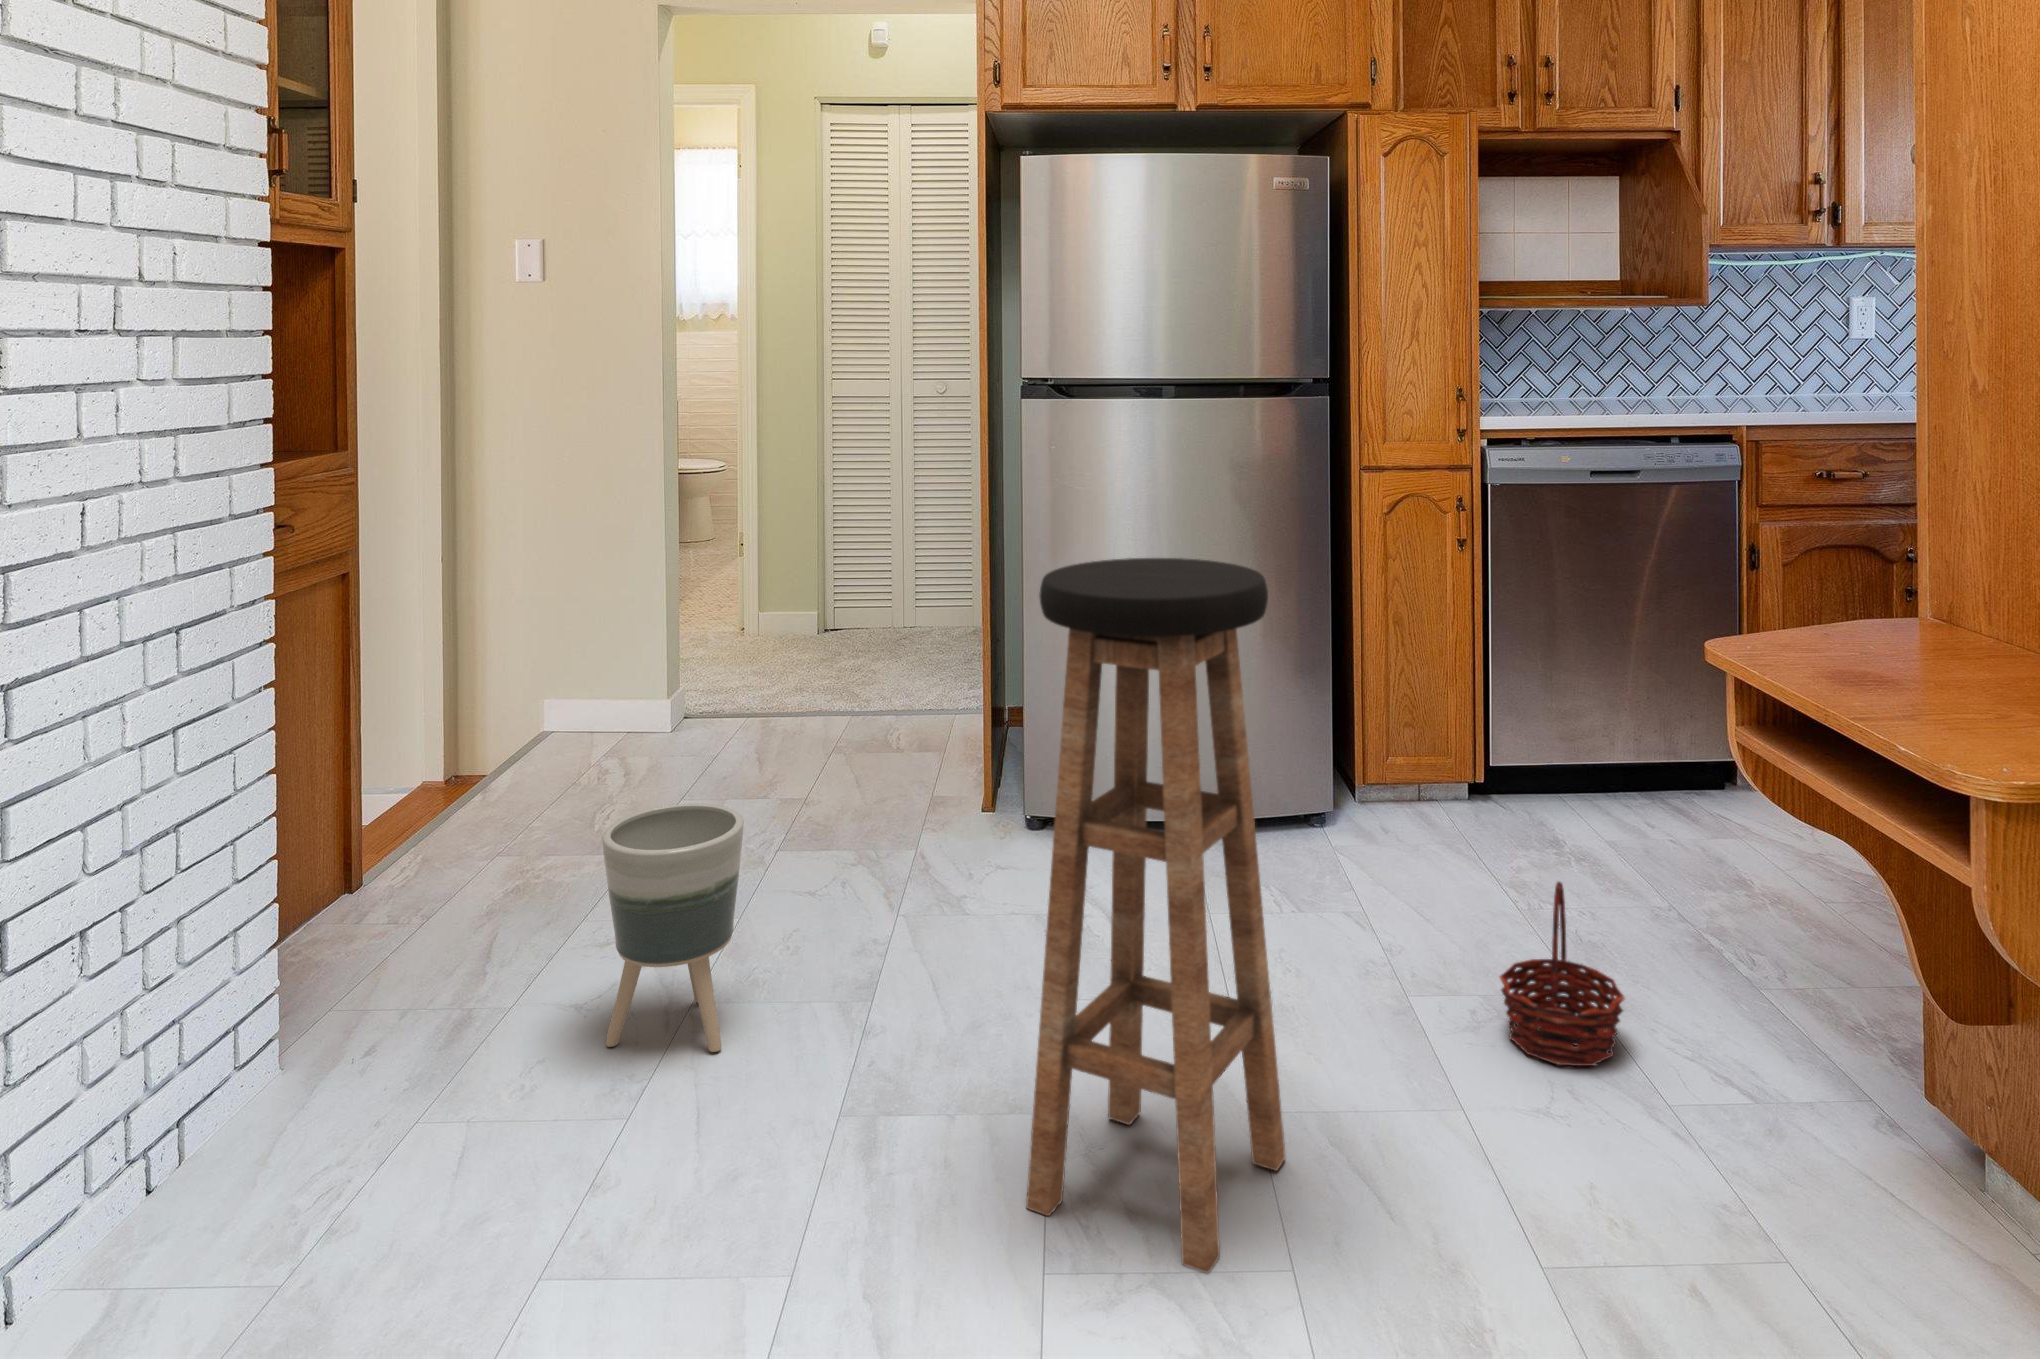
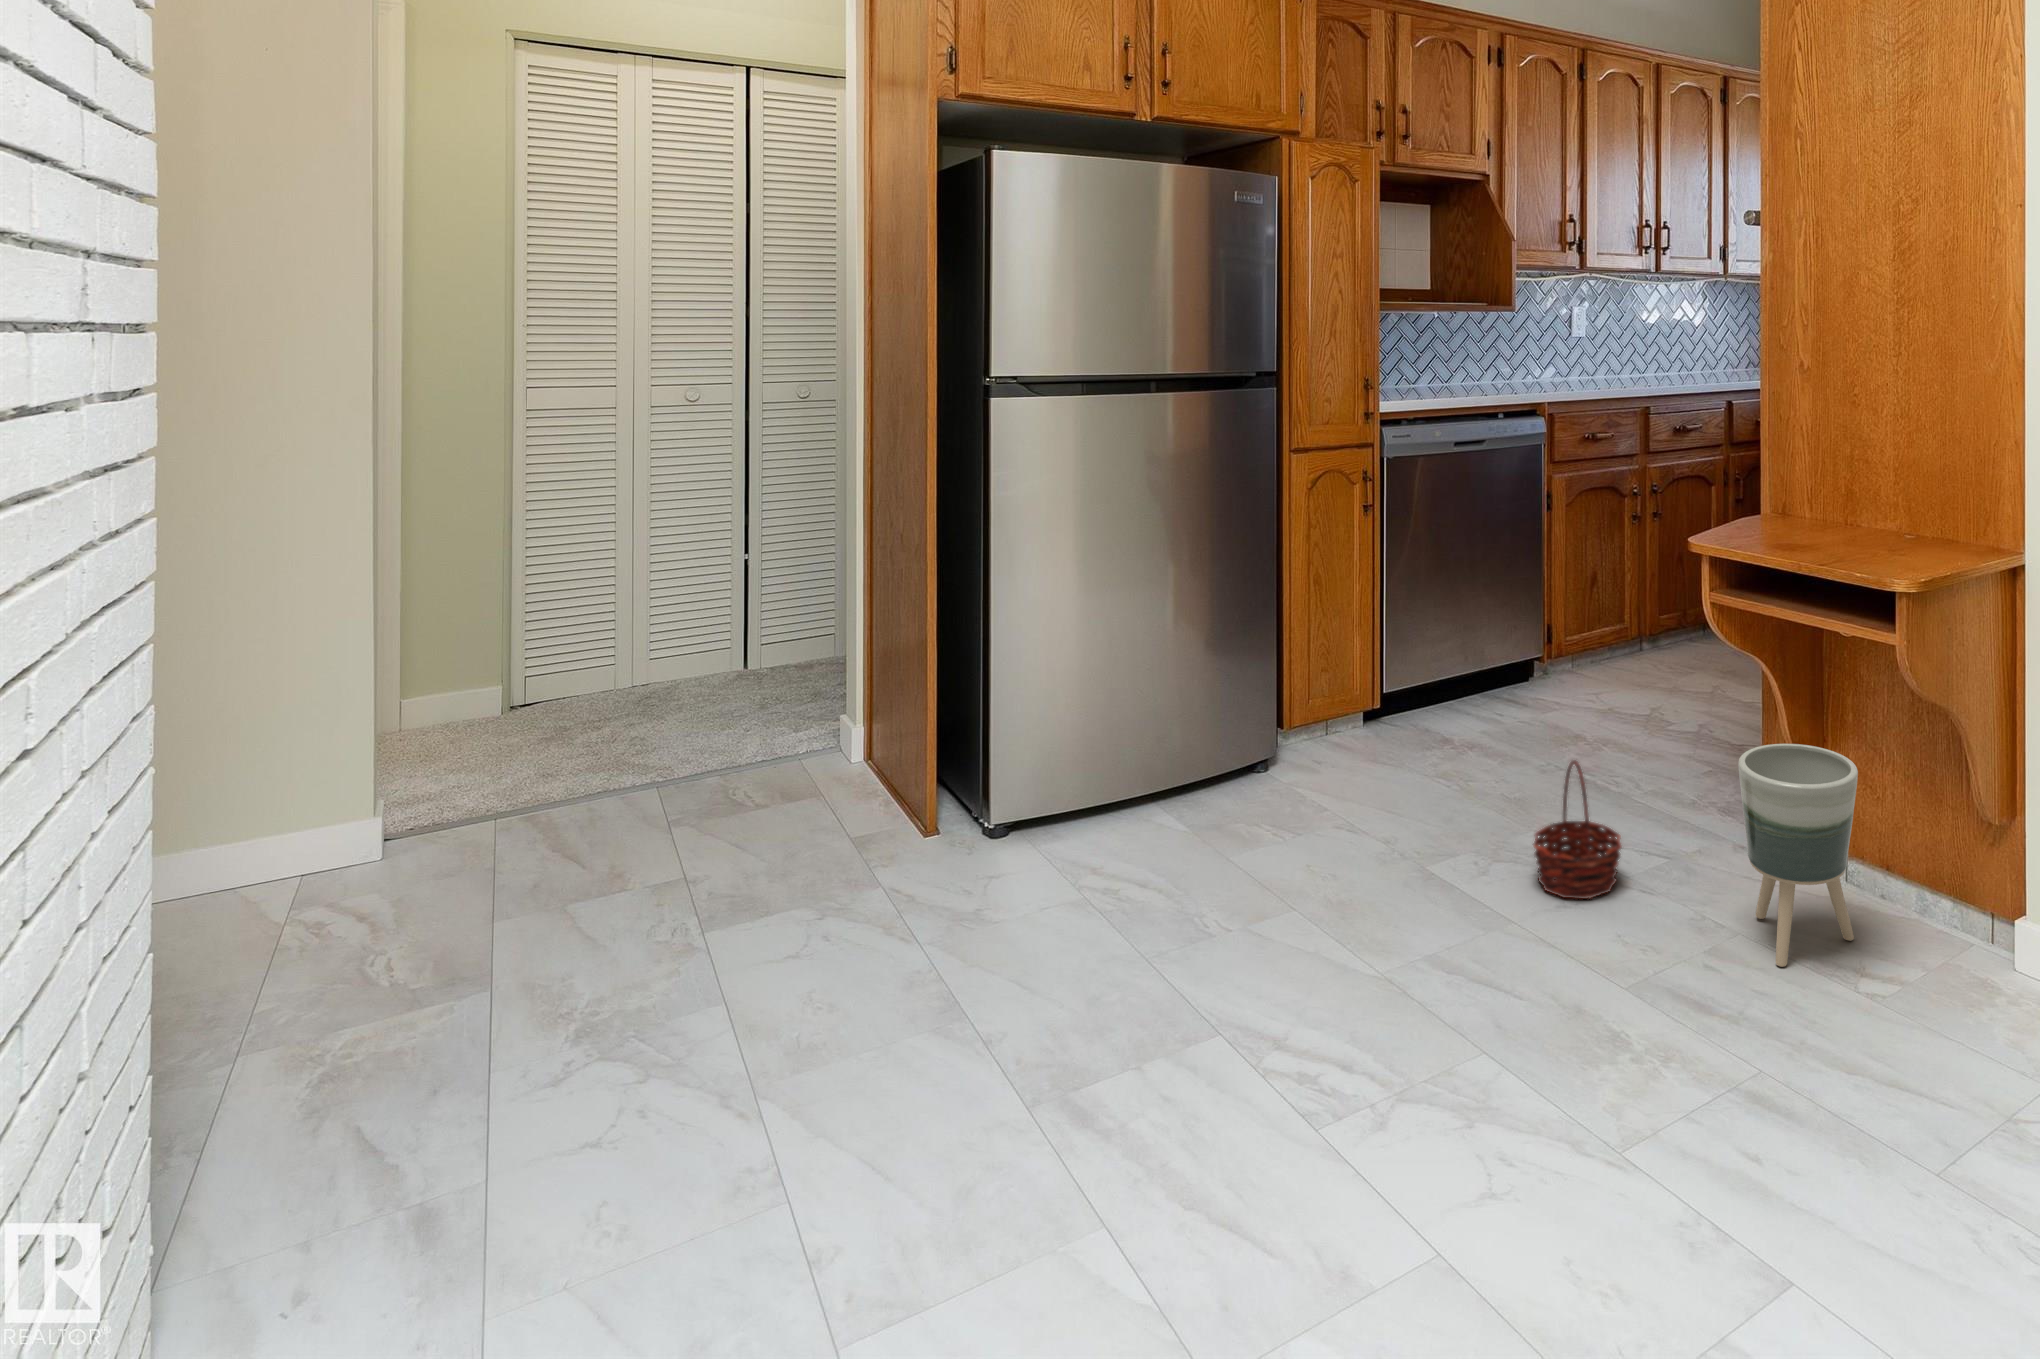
bar stool: present [1026,558,1286,1273] -> none [1293,540,1495,1162]
planter: present [602,804,744,1052] -> present [1738,744,1858,967]

